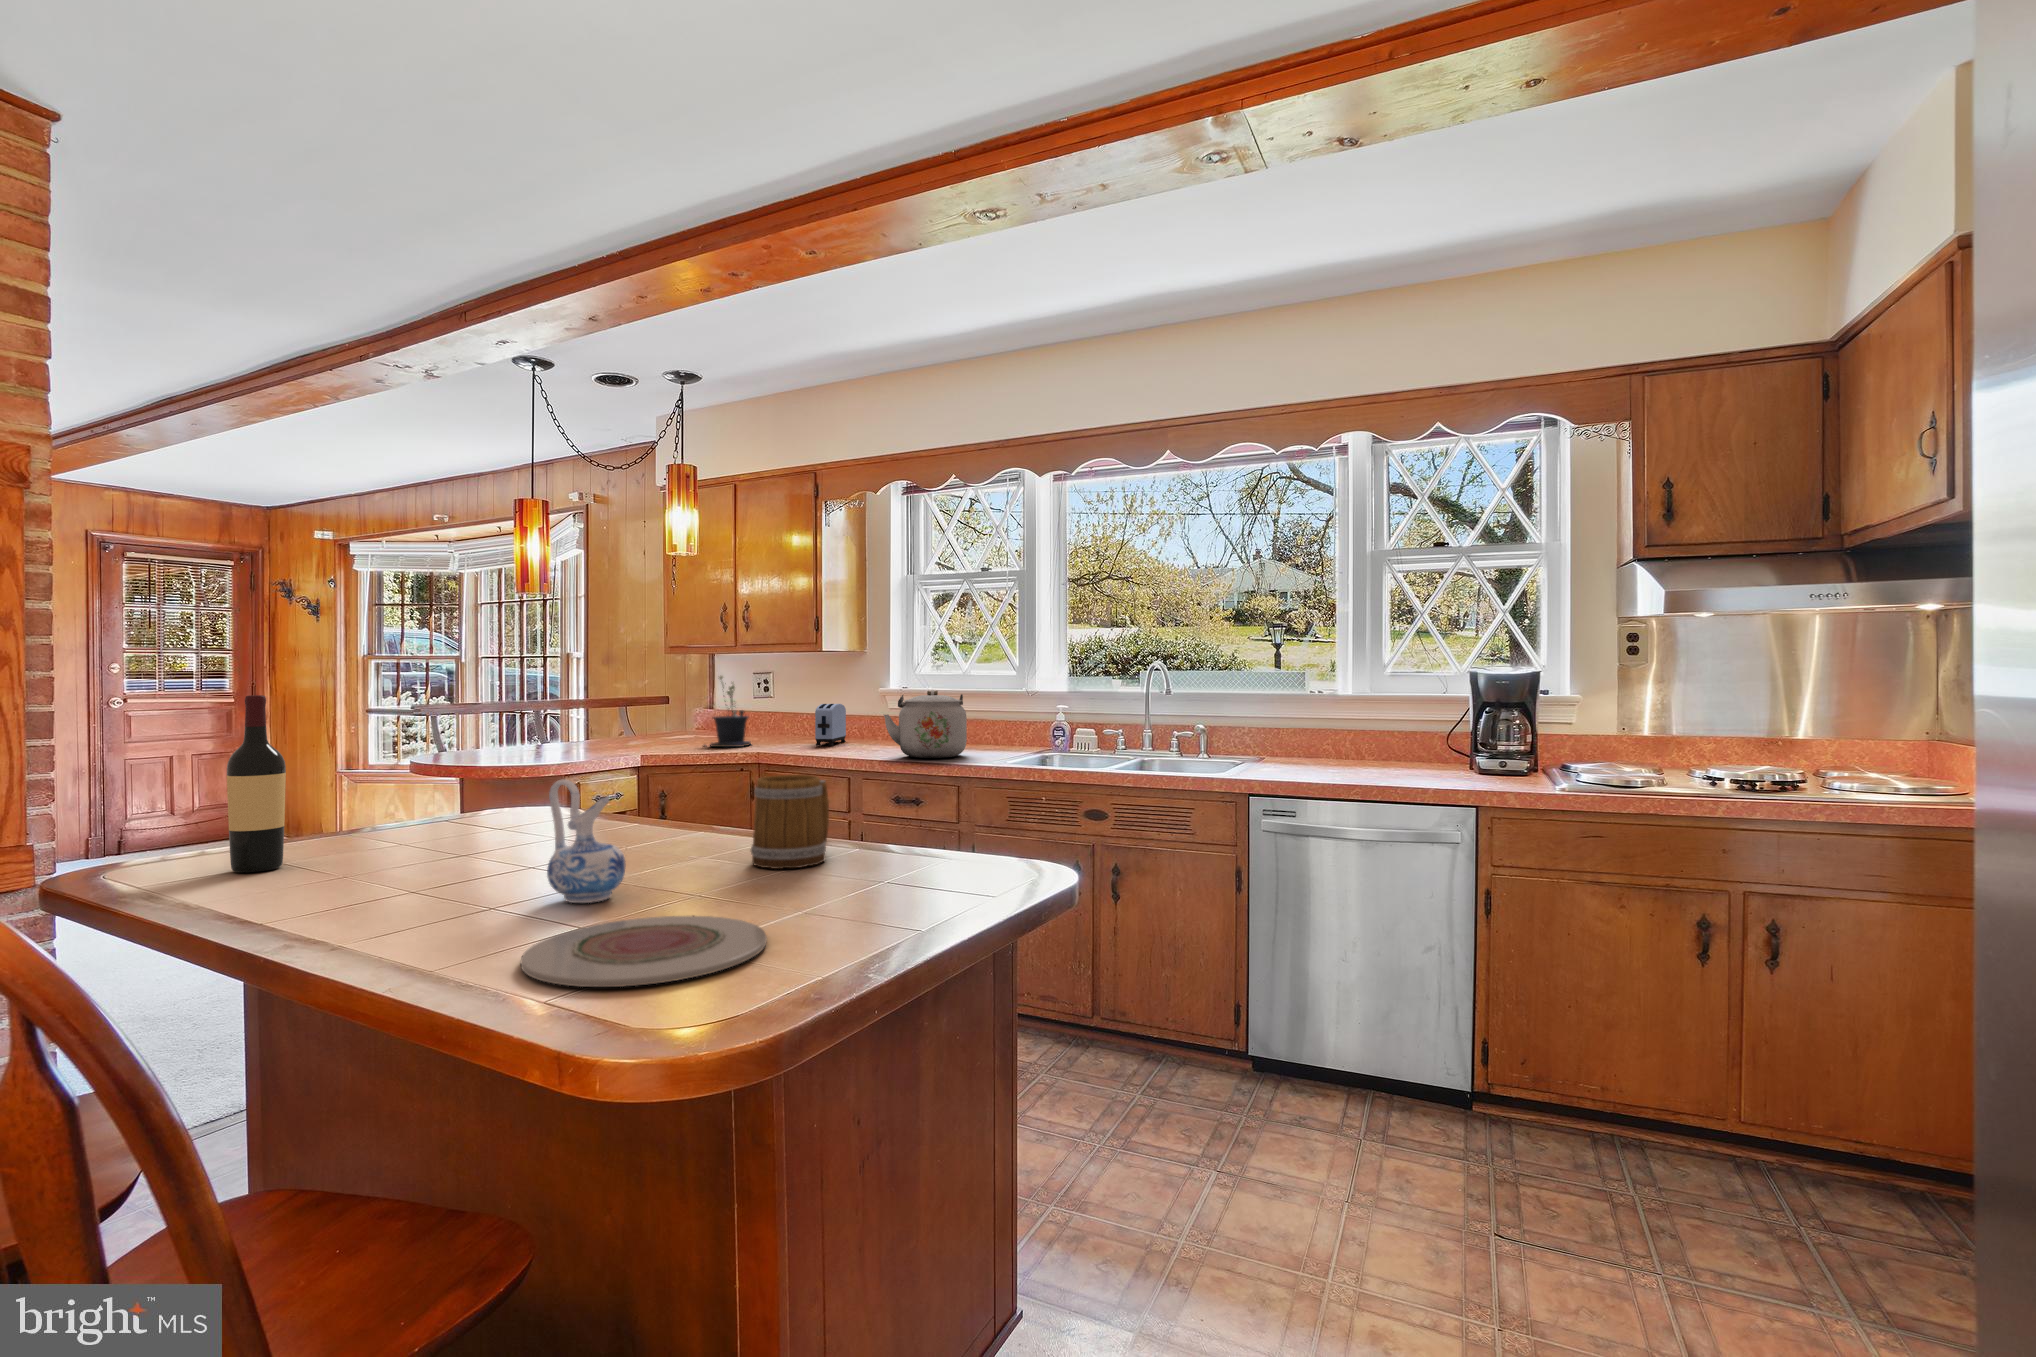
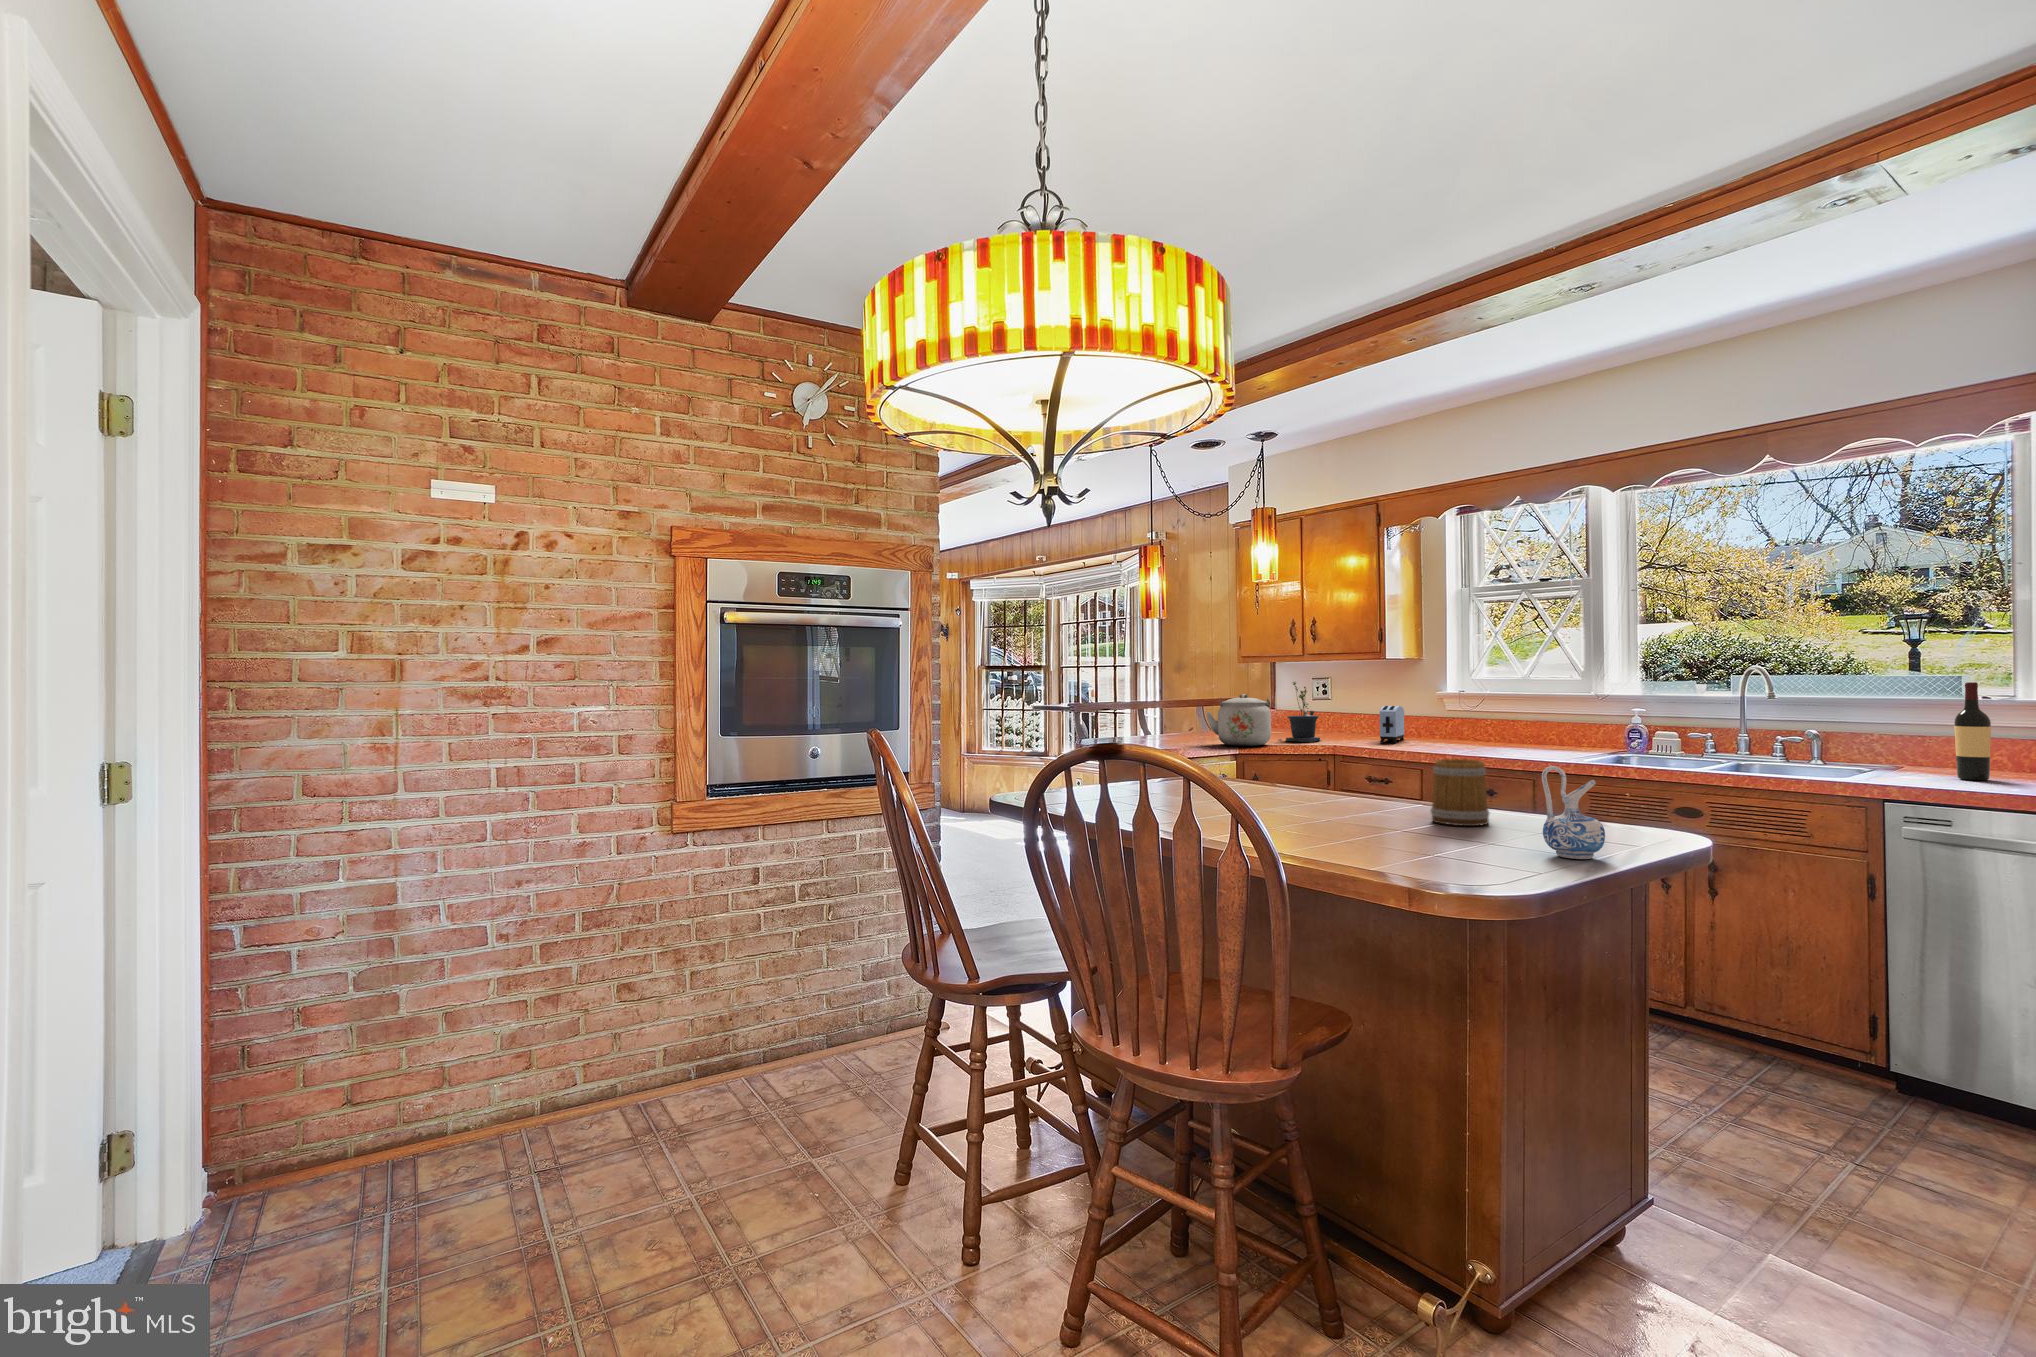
kettle: present [884,690,967,758] -> present [1206,694,1271,746]
wine bottle: present [227,695,286,872] -> present [1954,682,1991,780]
ceramic pitcher: present [547,779,626,903] -> present [1542,766,1605,859]
plate: present [520,916,767,987] -> none [1348,844,1502,875]

